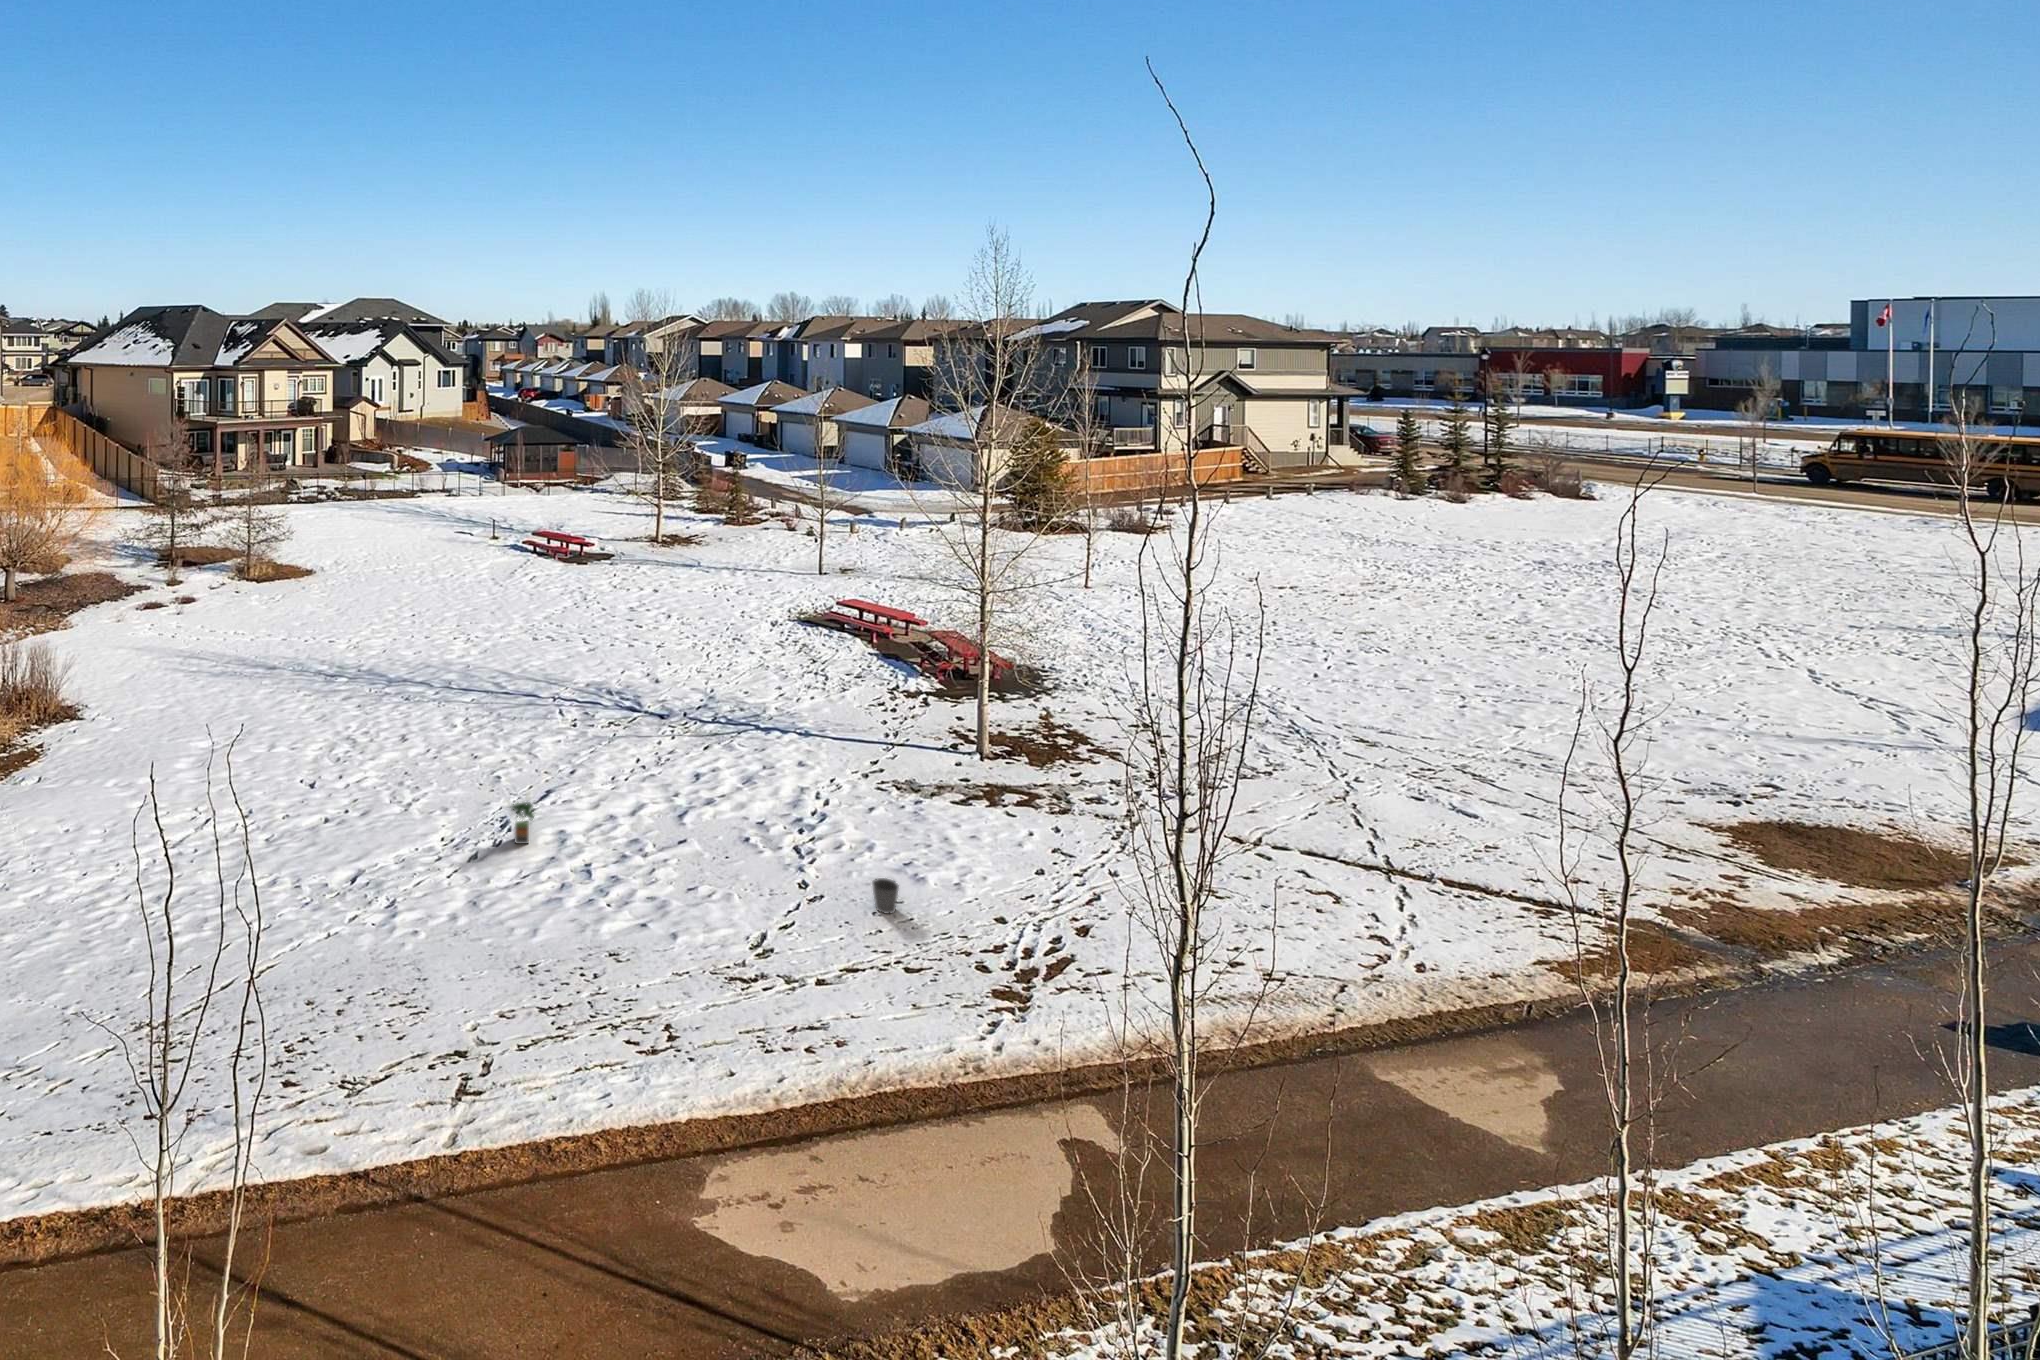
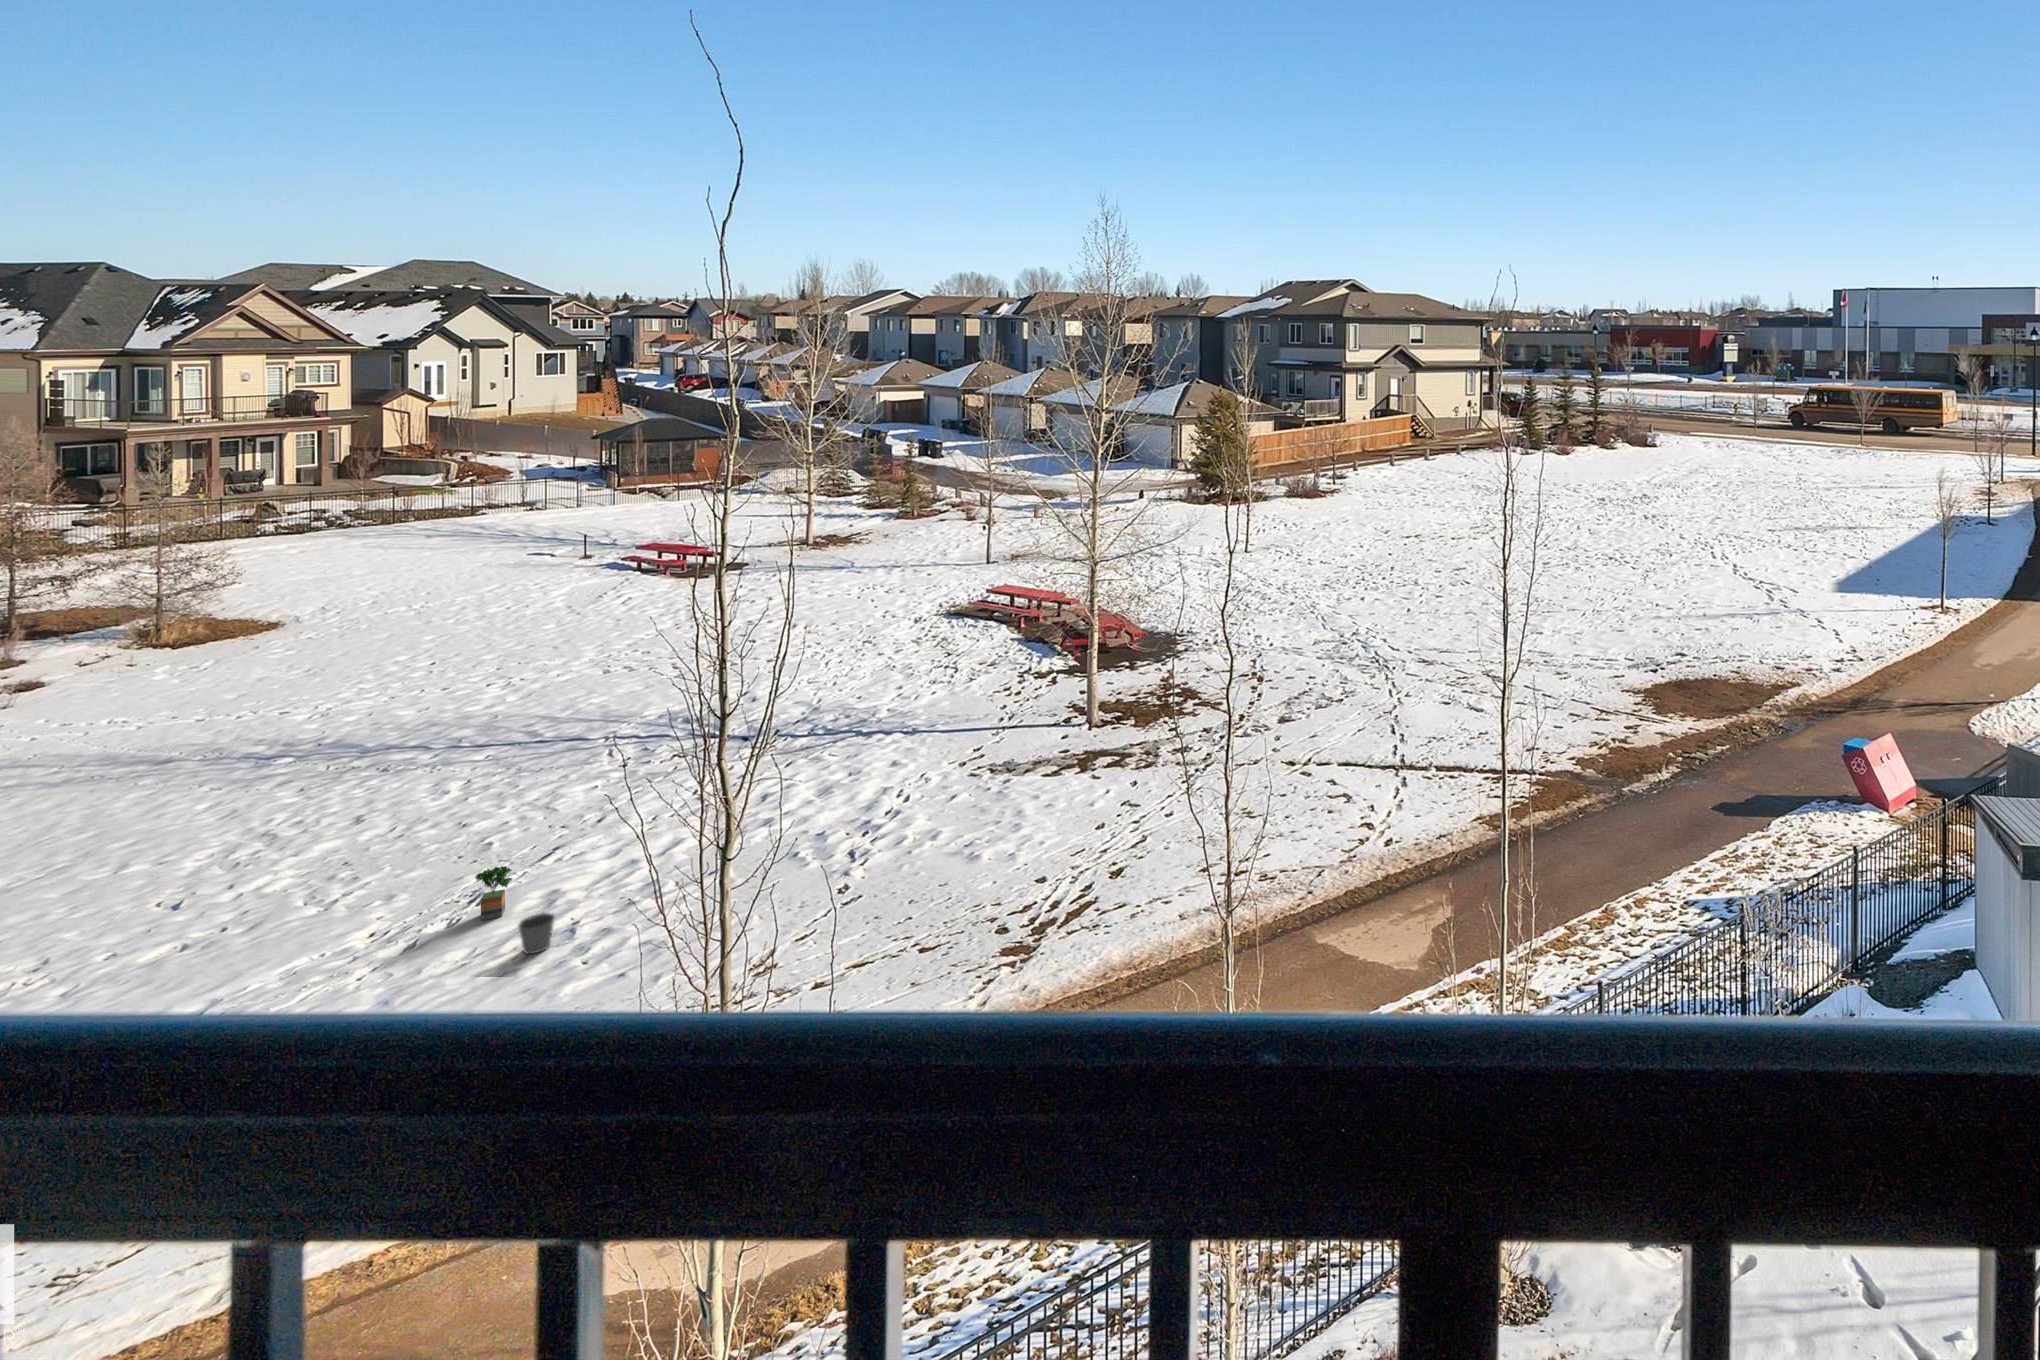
bucket: present [872,878,899,914] -> present [519,913,554,954]

